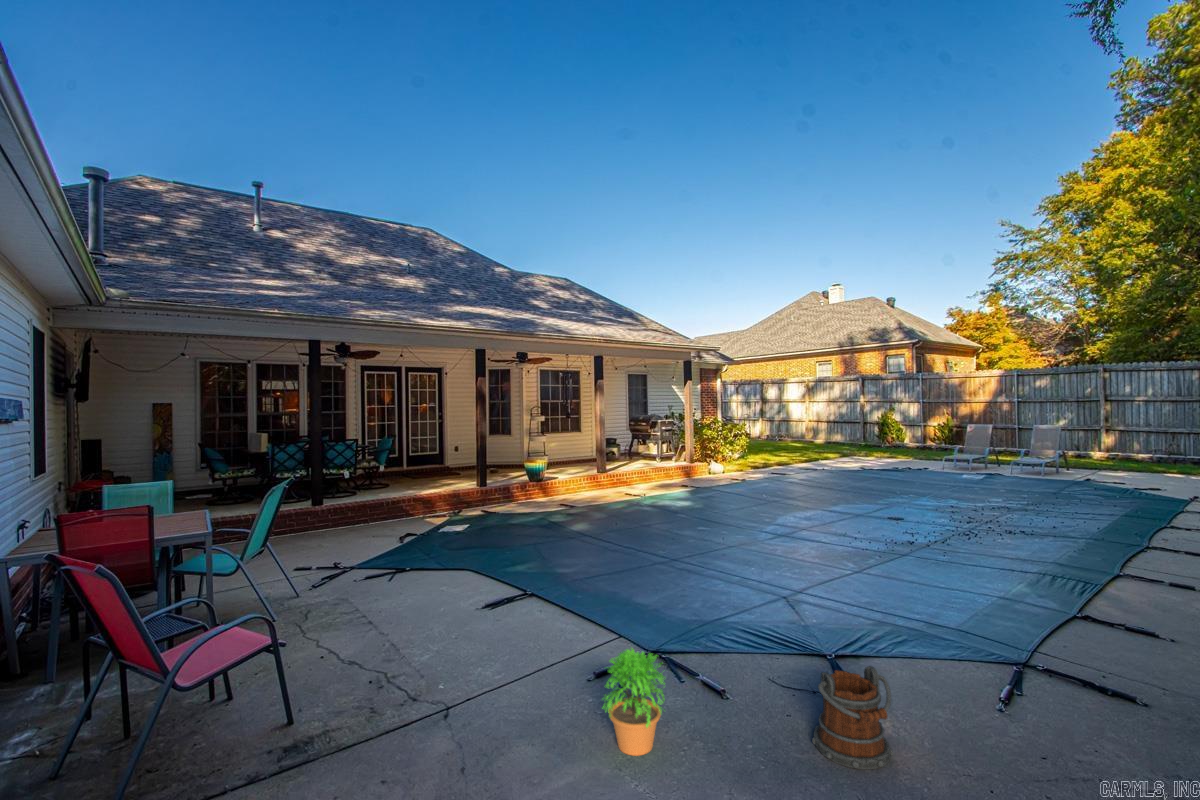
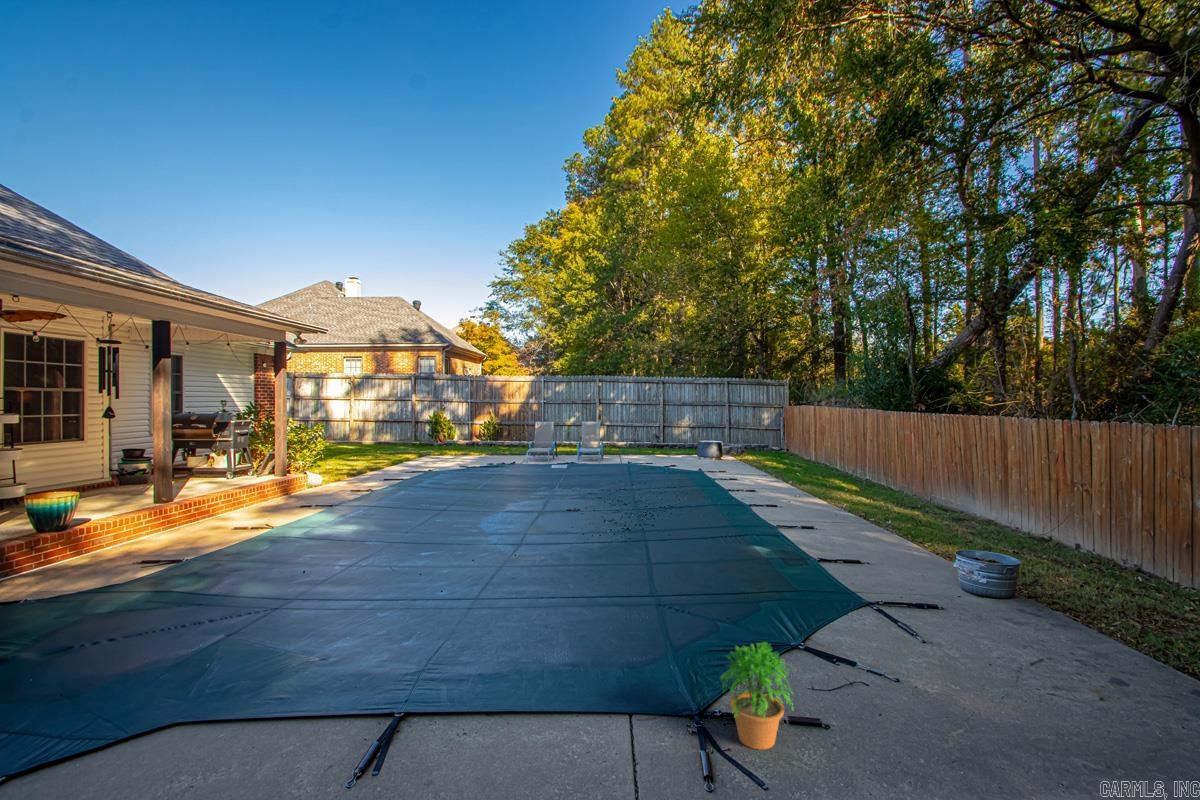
bucket: present [812,666,894,770] -> none [808,601,869,681]

